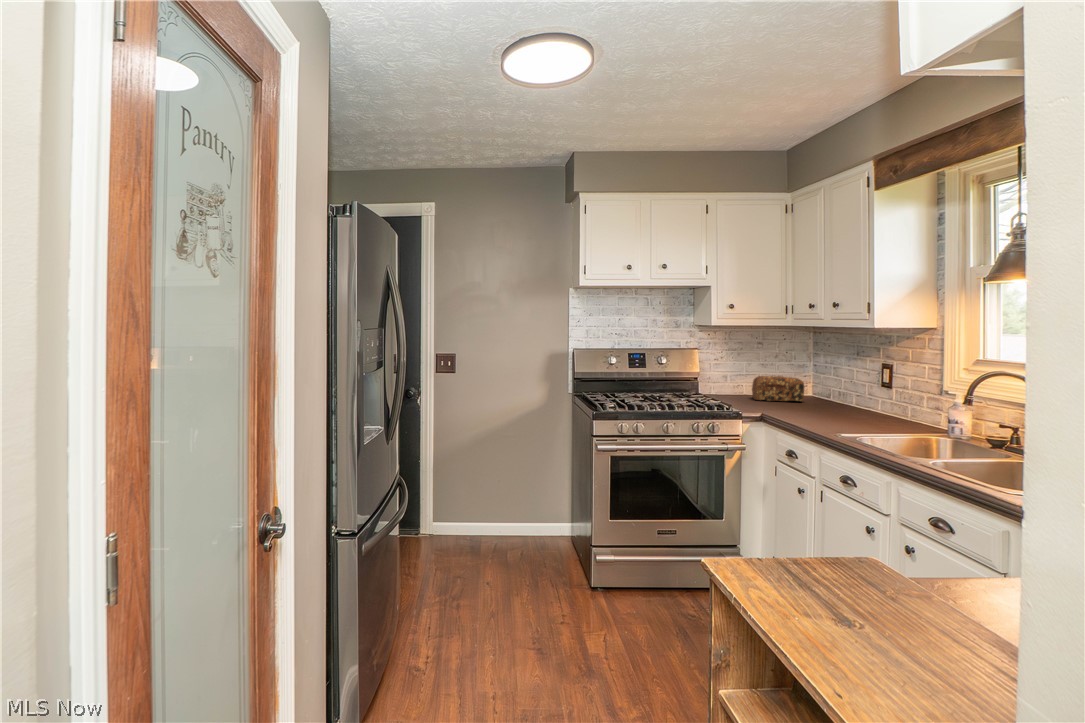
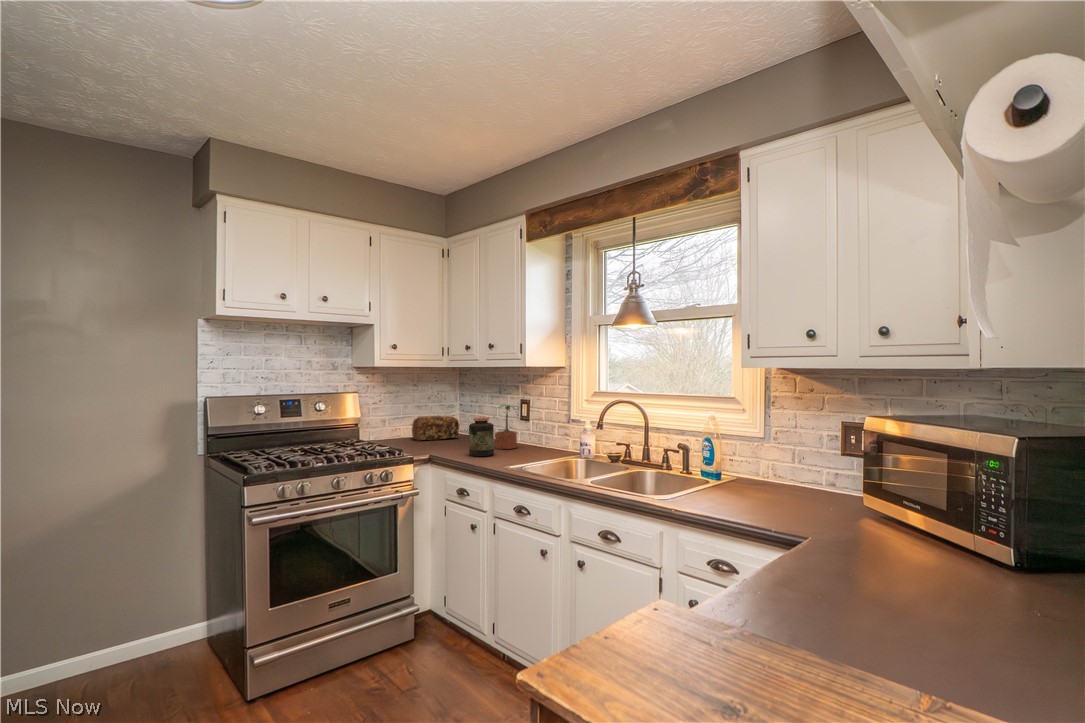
potted plant: none [840,368,872,418] -> present [495,405,517,449]
jar: none [803,379,833,421] -> present [469,417,494,456]

